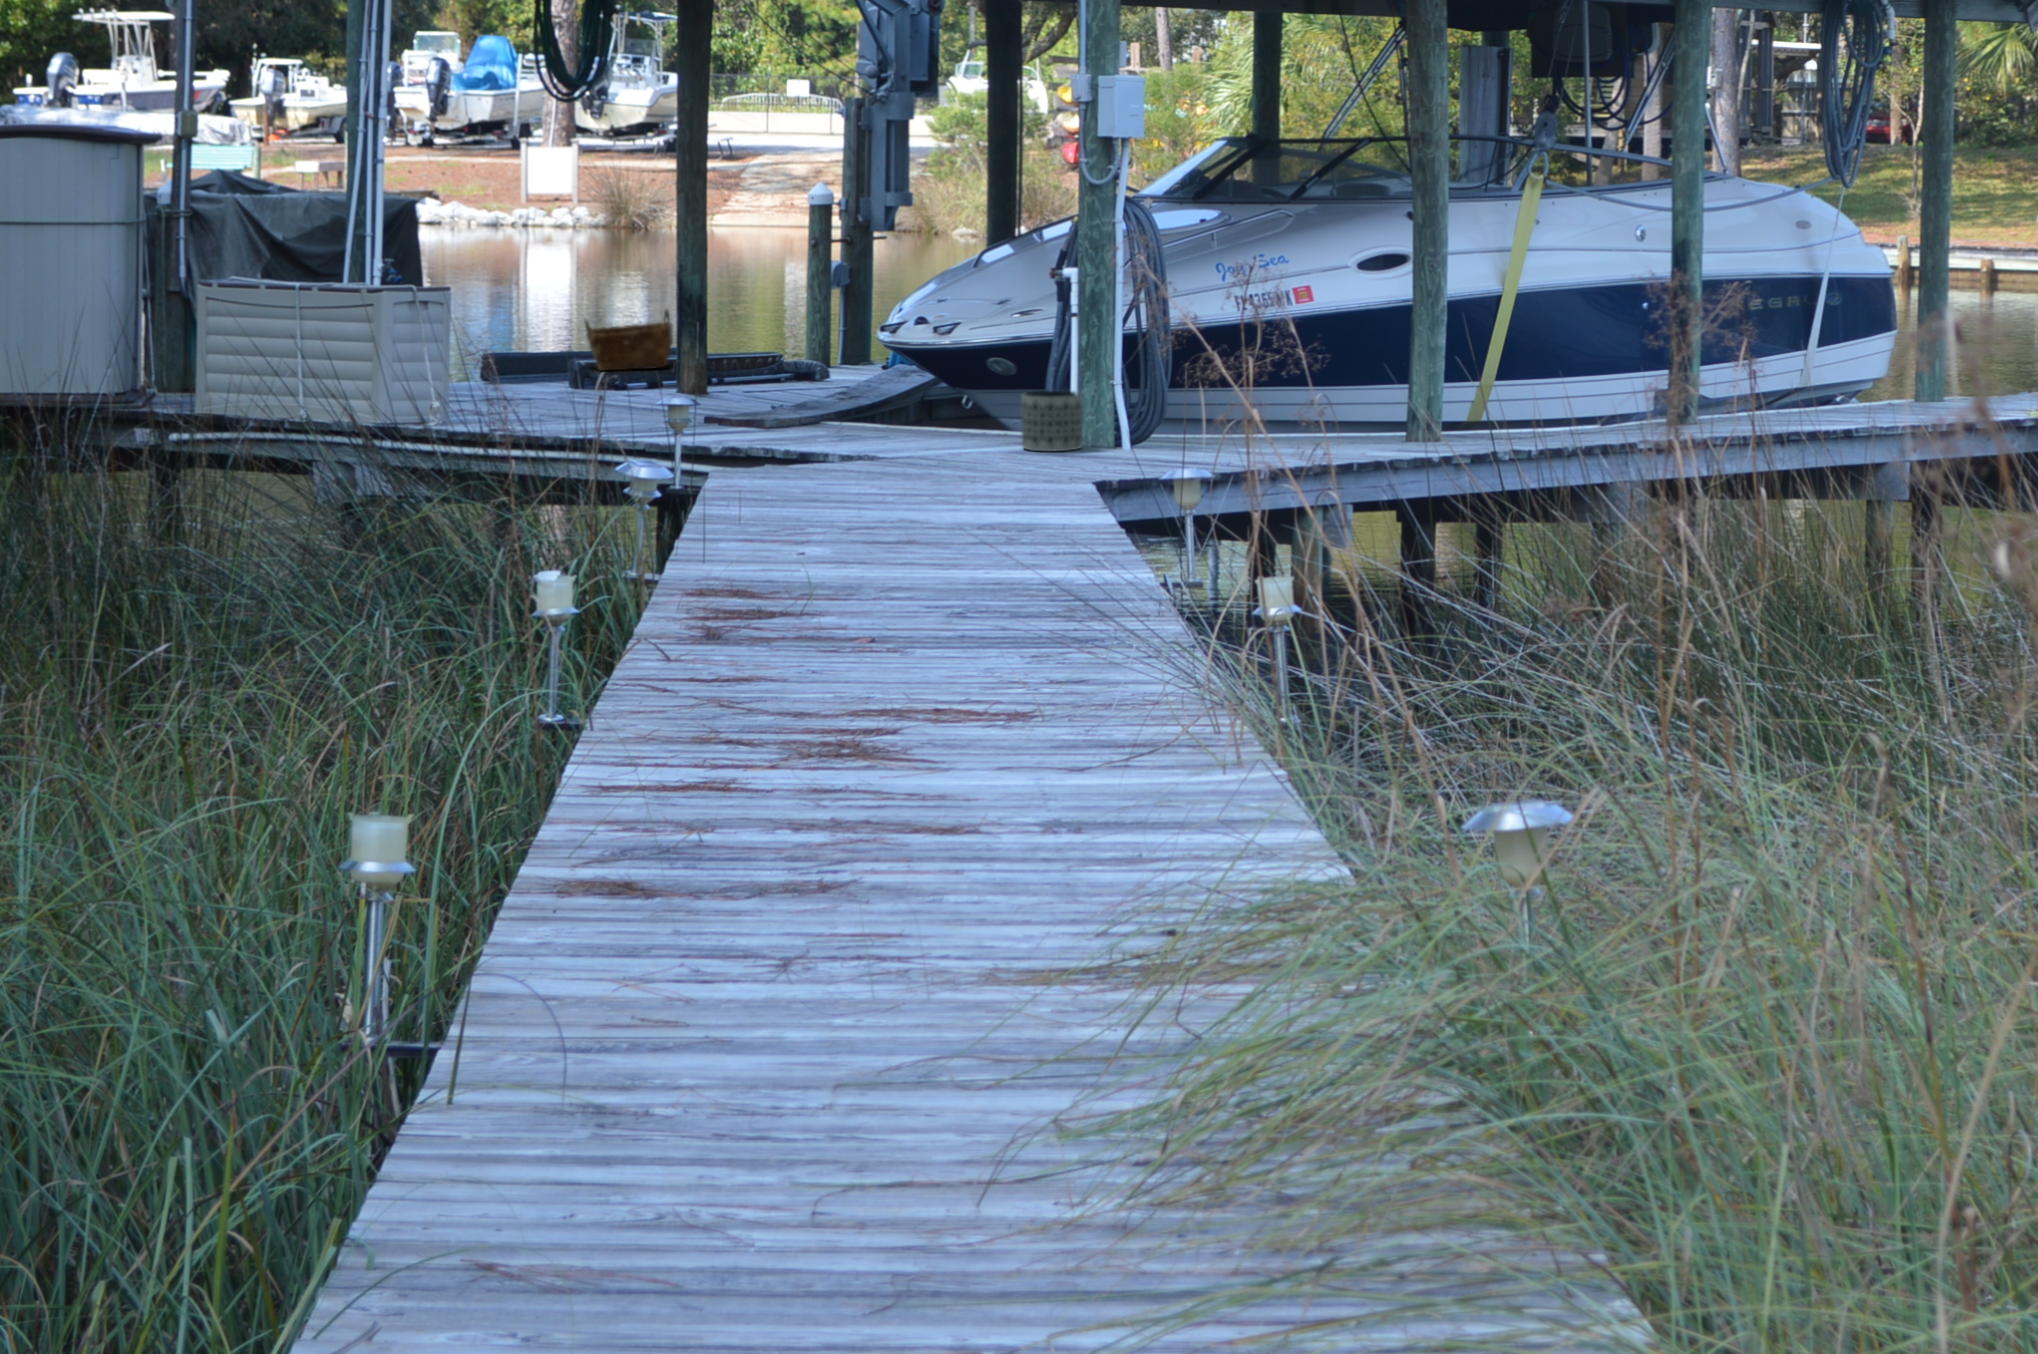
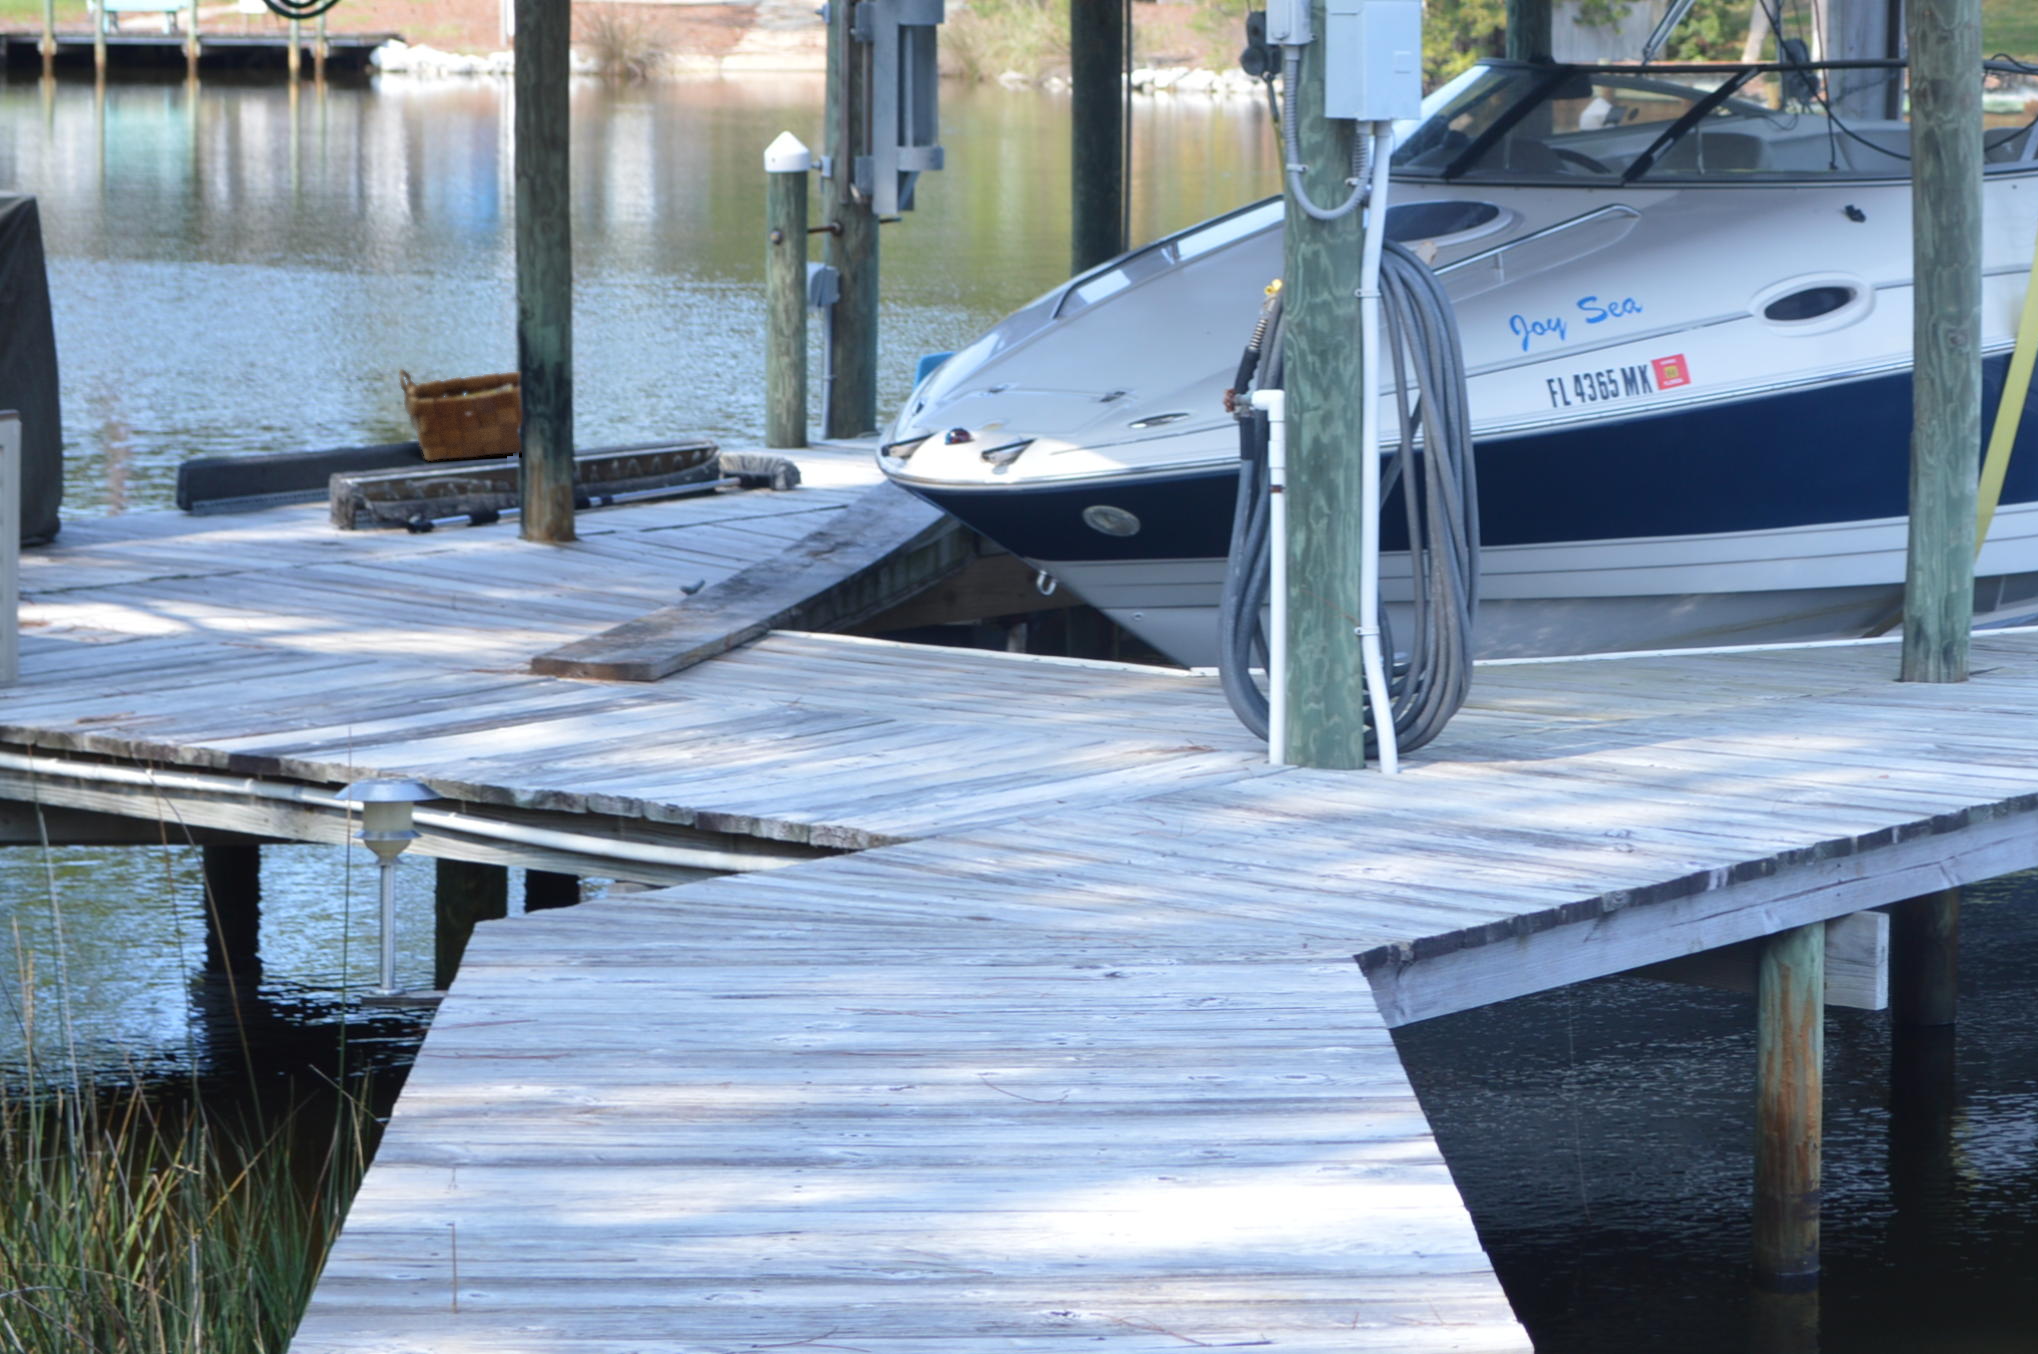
planter: present [1022,391,1083,451] -> none [1173,640,1299,780]

